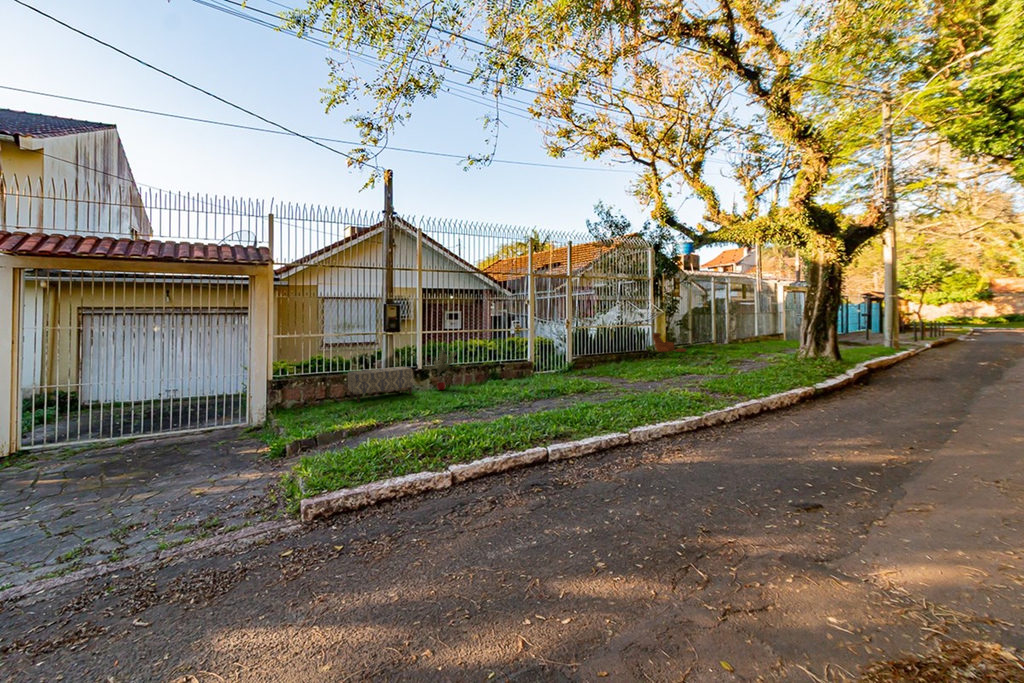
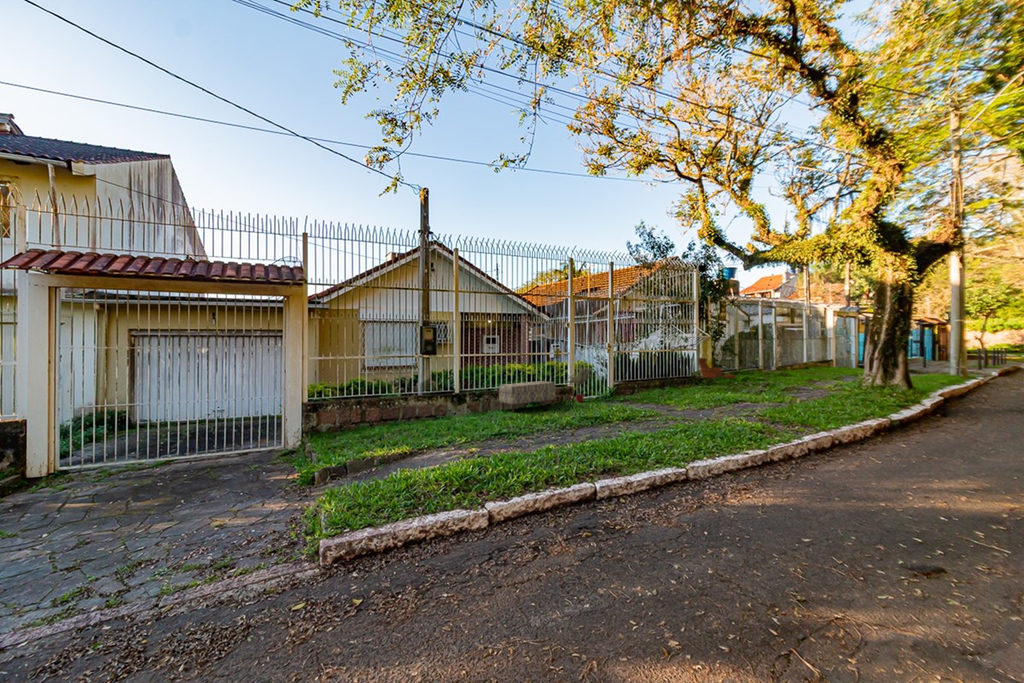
potted tree: present [424,349,456,390] -> present [567,363,592,402]
bench: present [348,366,413,403] -> present [499,381,556,412]

